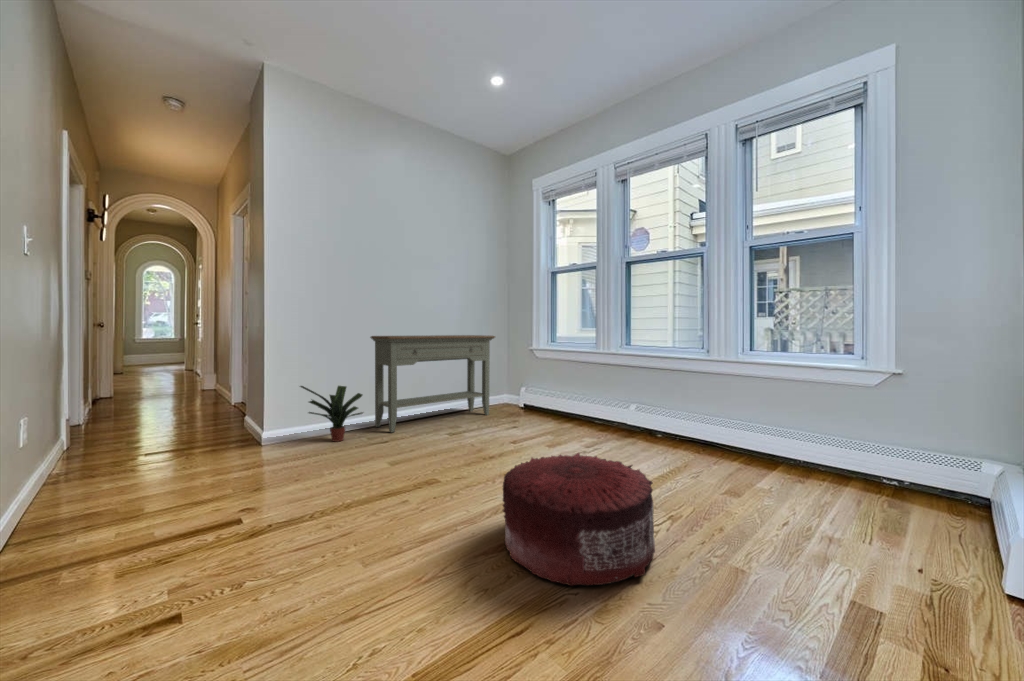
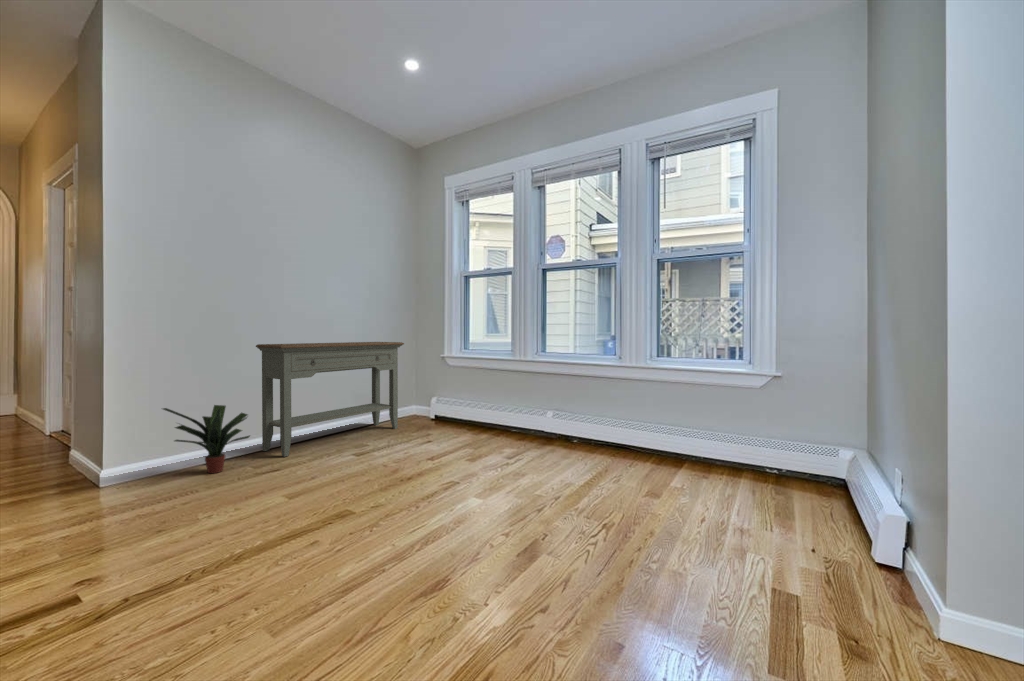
pouf: present [503,453,655,586] -> none [443,469,600,618]

